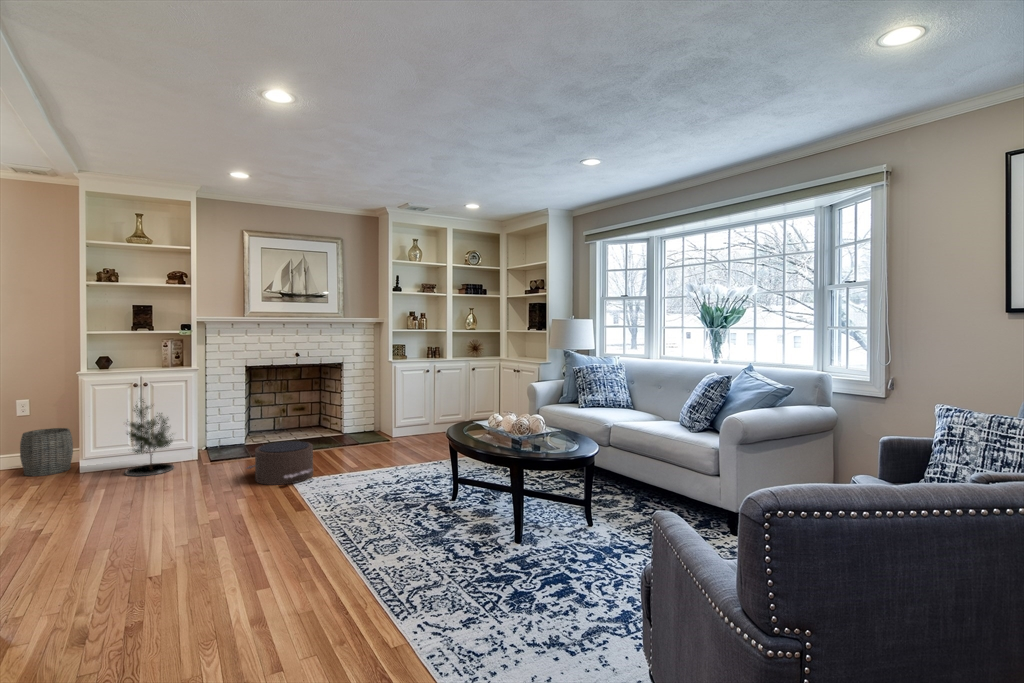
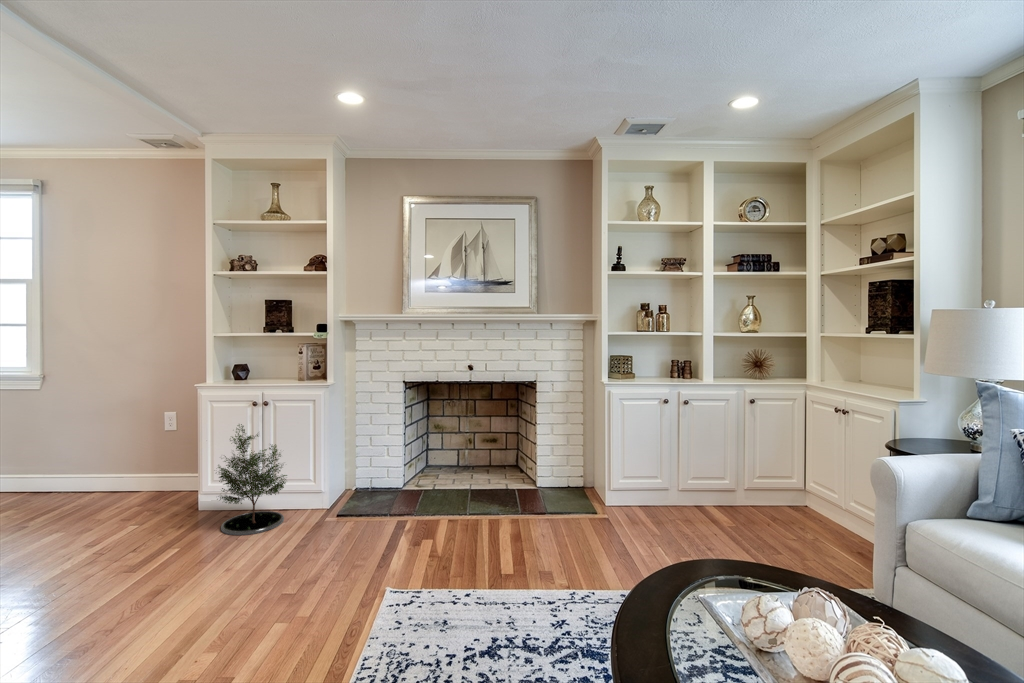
woven basket: present [20,428,73,476] -> none [147,450,204,510]
pouf: present [247,441,313,485] -> none [322,517,420,610]

